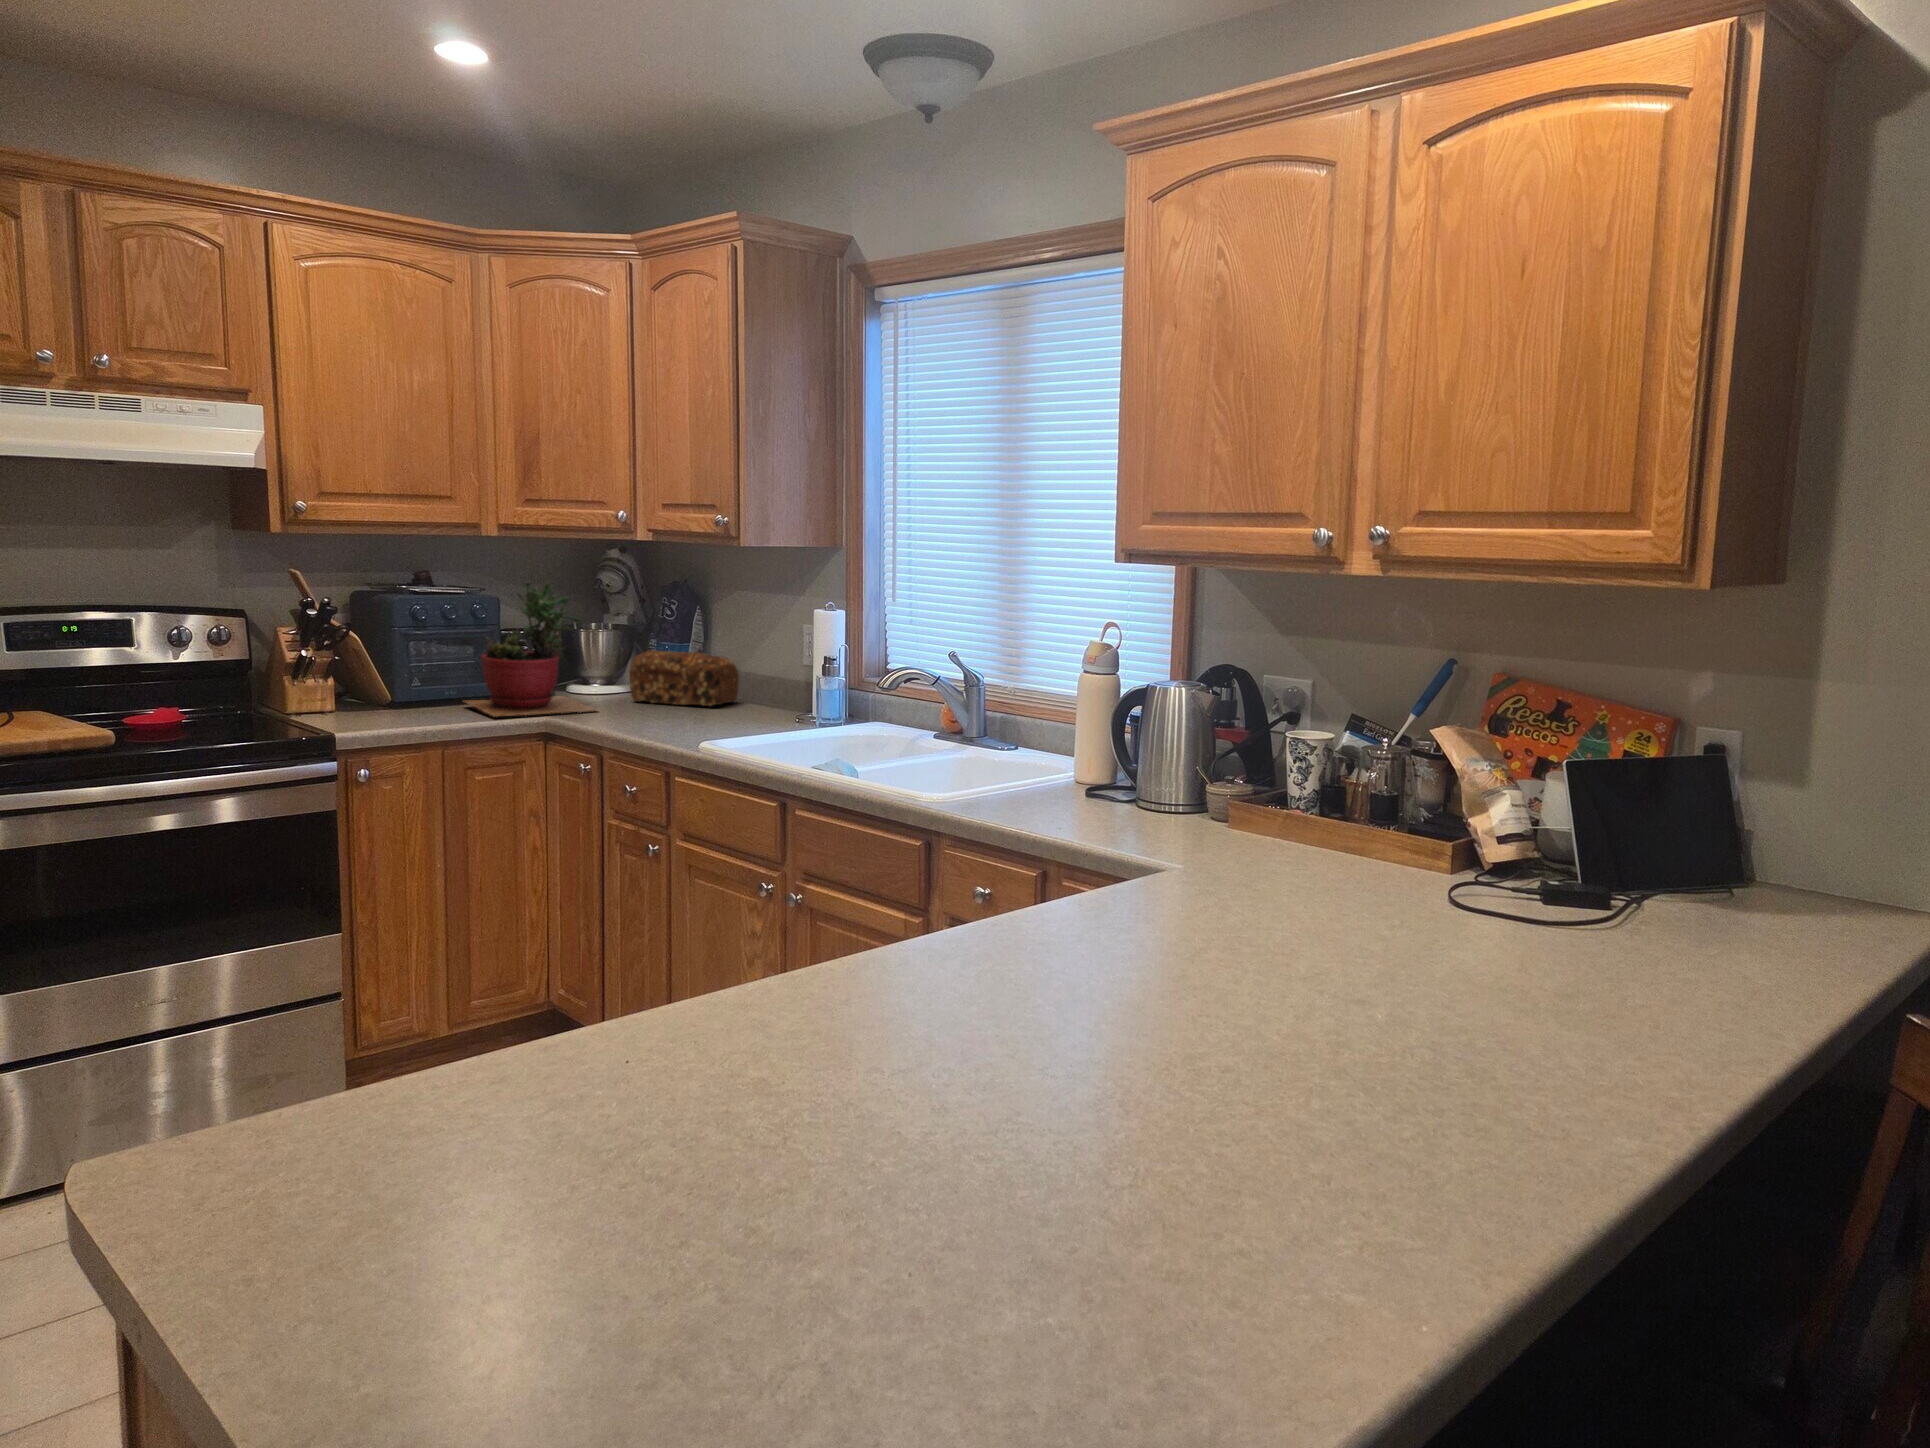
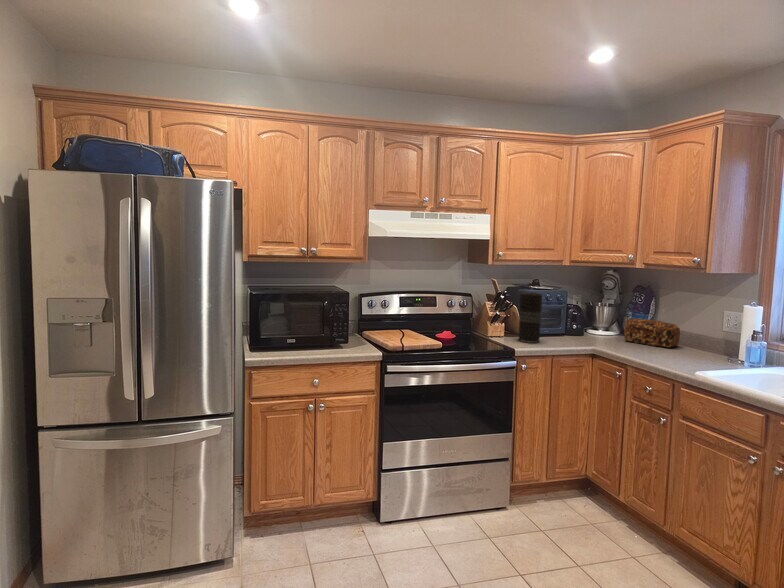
succulent plant: present [466,582,596,717] -> none [552,286,616,345]
vase: none [360,600,420,720] -> present [519,292,542,343]

